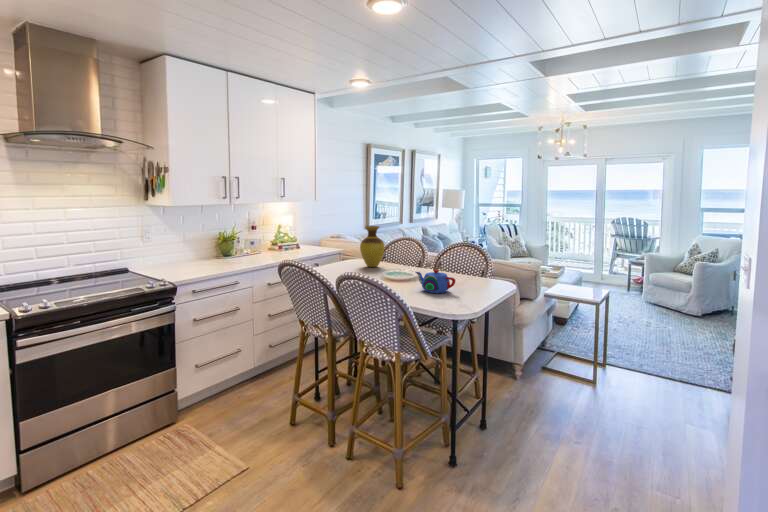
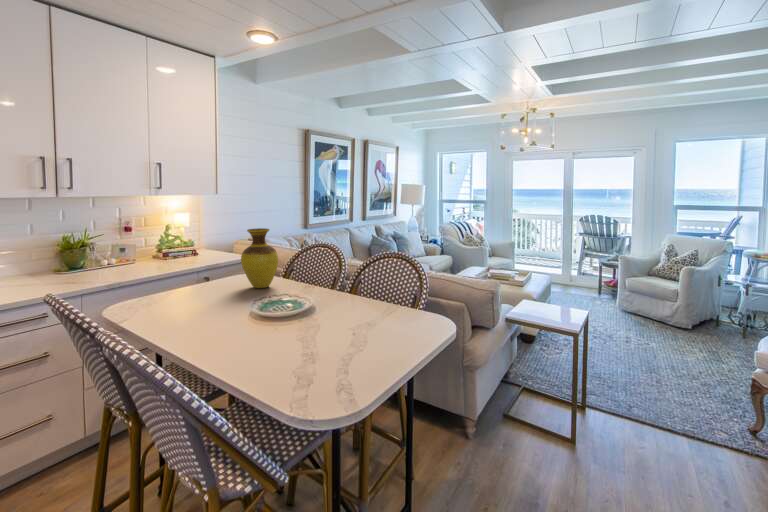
teapot: present [416,270,455,293] -> none [284,308,345,353]

